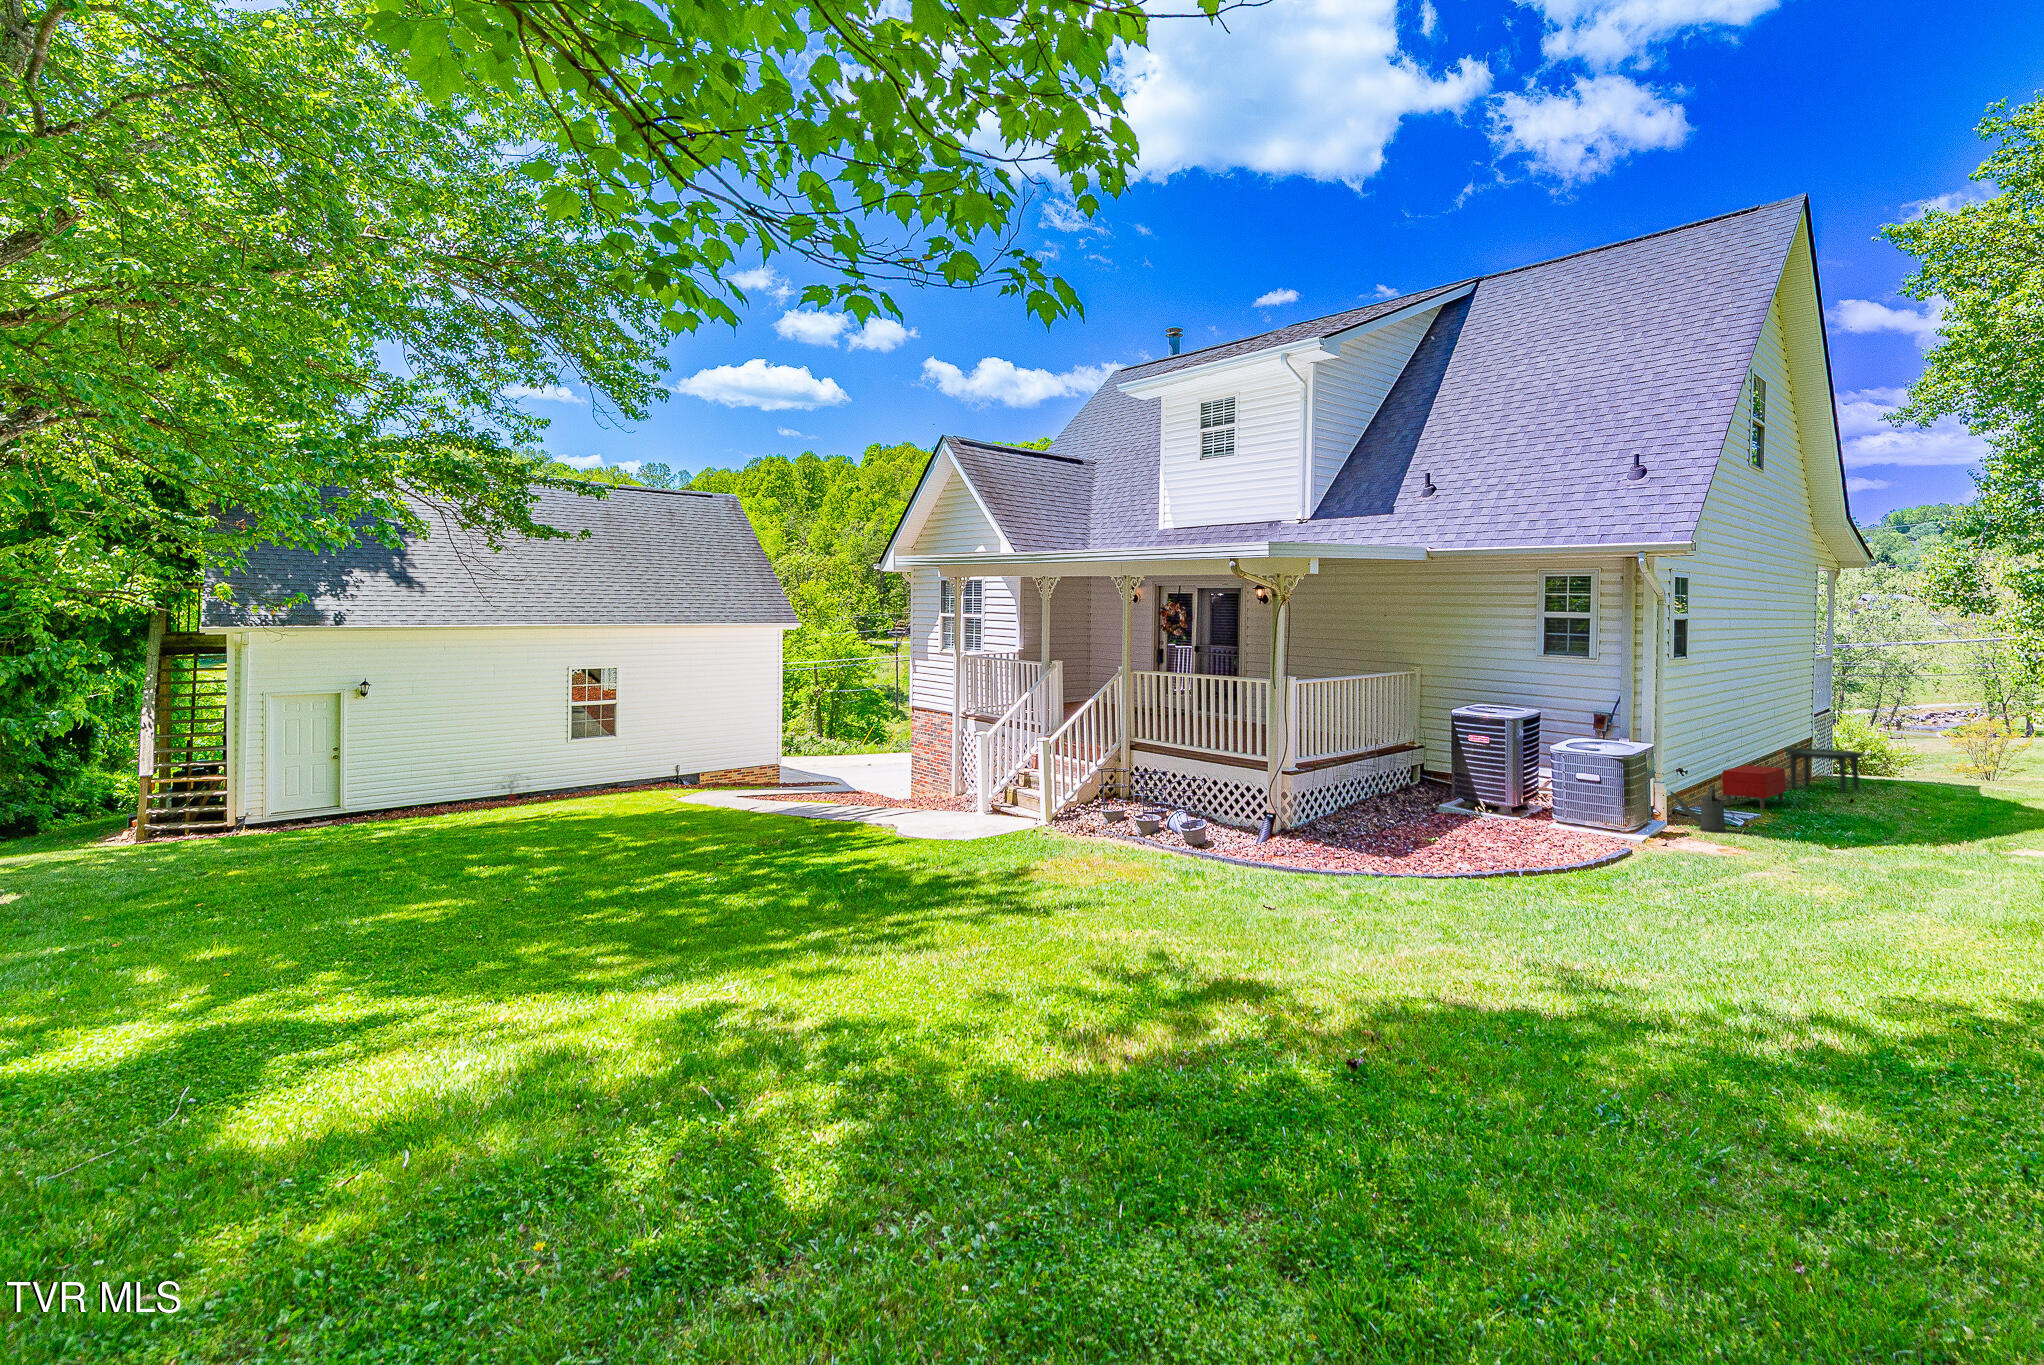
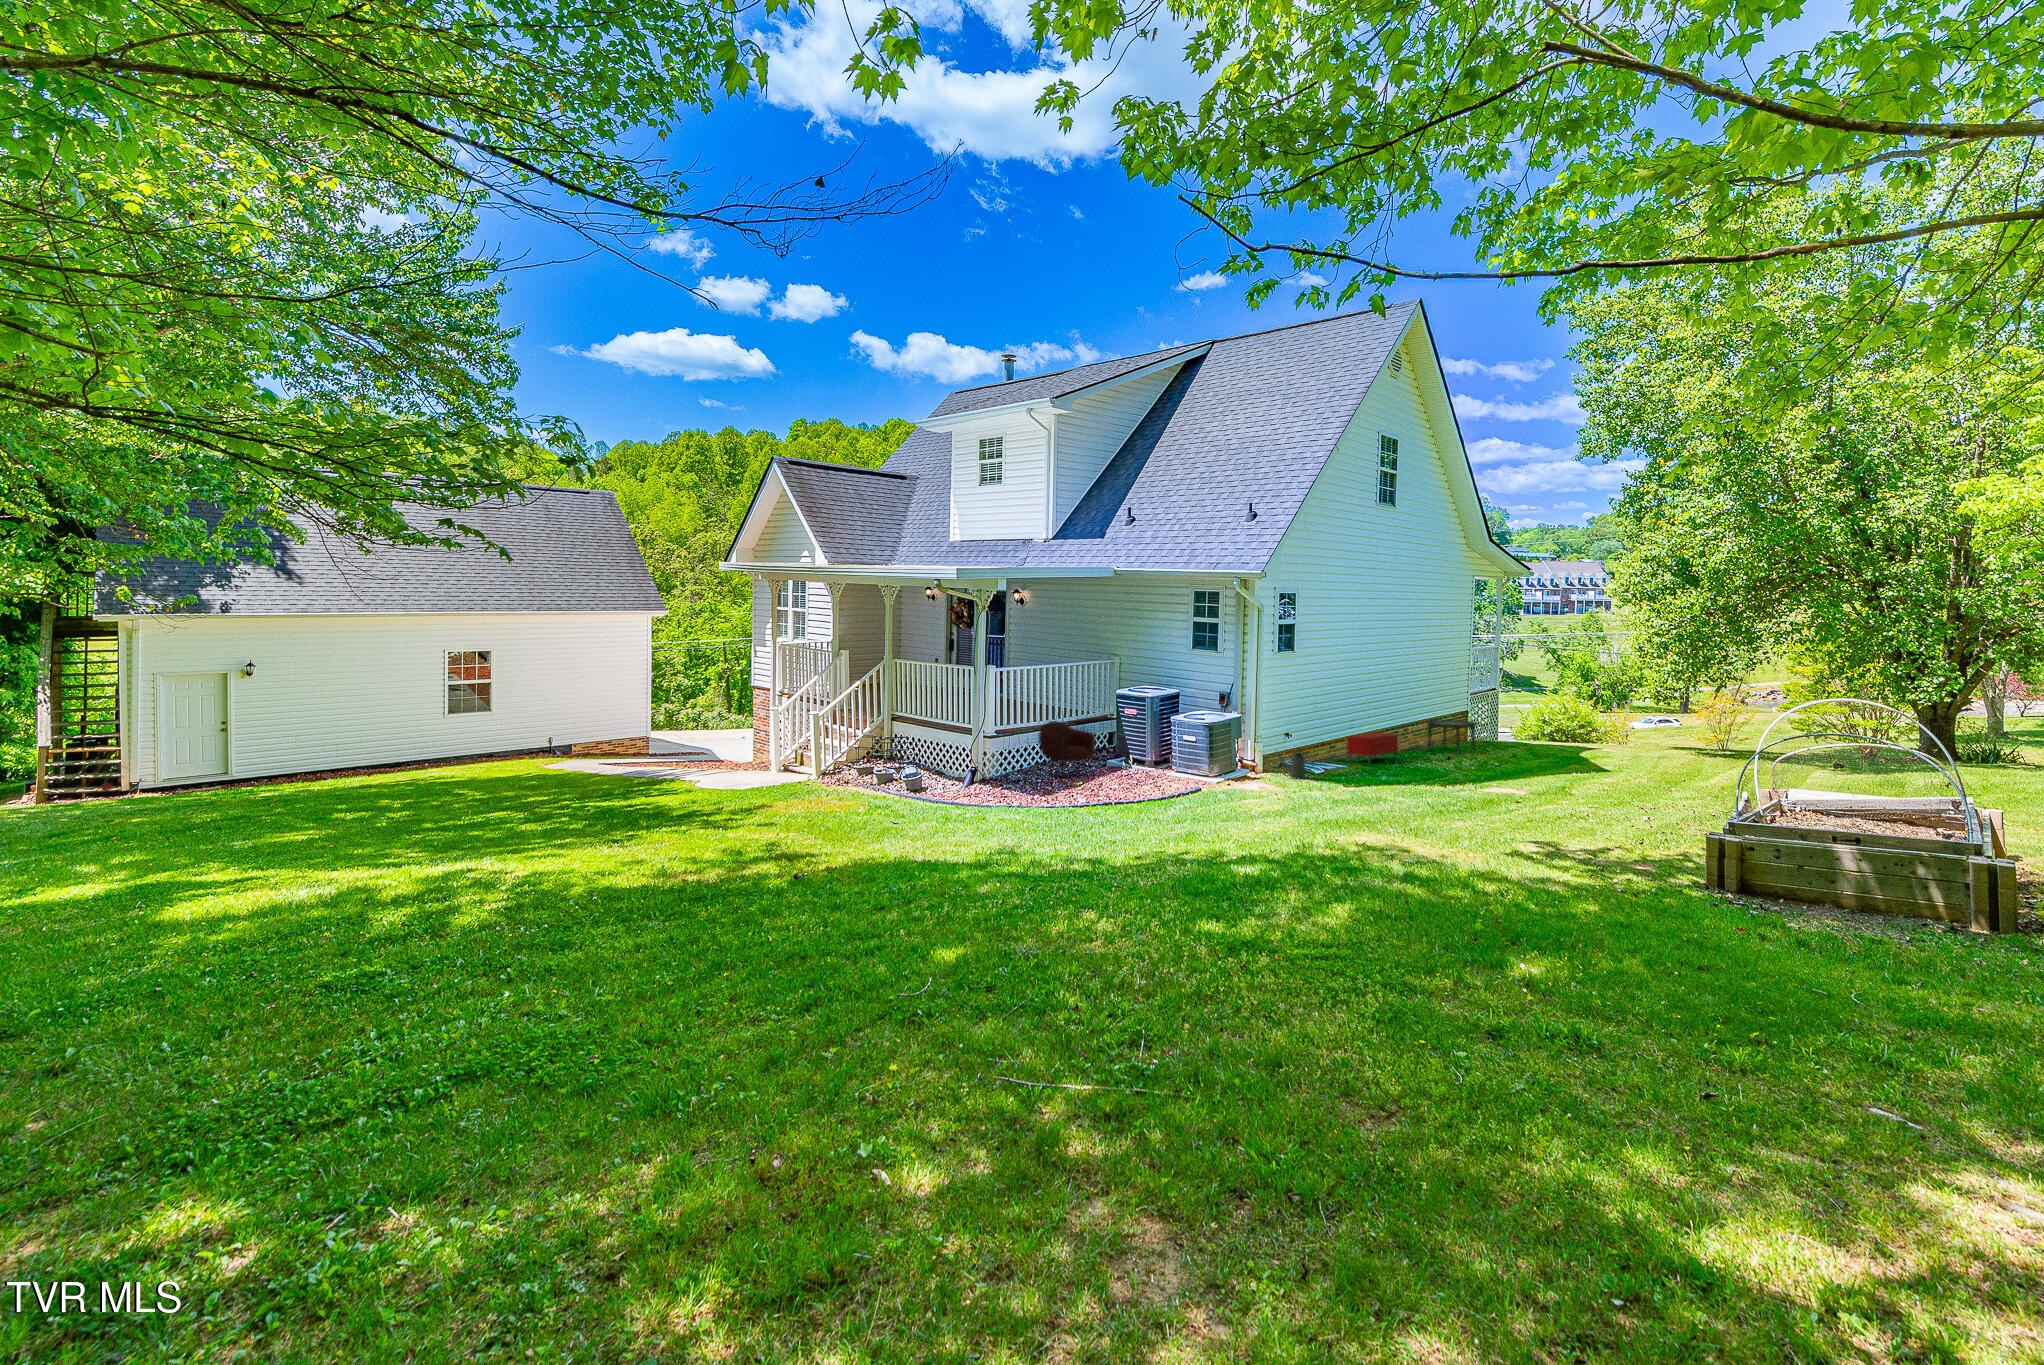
armchair: none [1343,751,1419,829] -> present [1039,721,1096,775]
potted plant: present [503,775,530,801] -> present [93,765,125,790]

